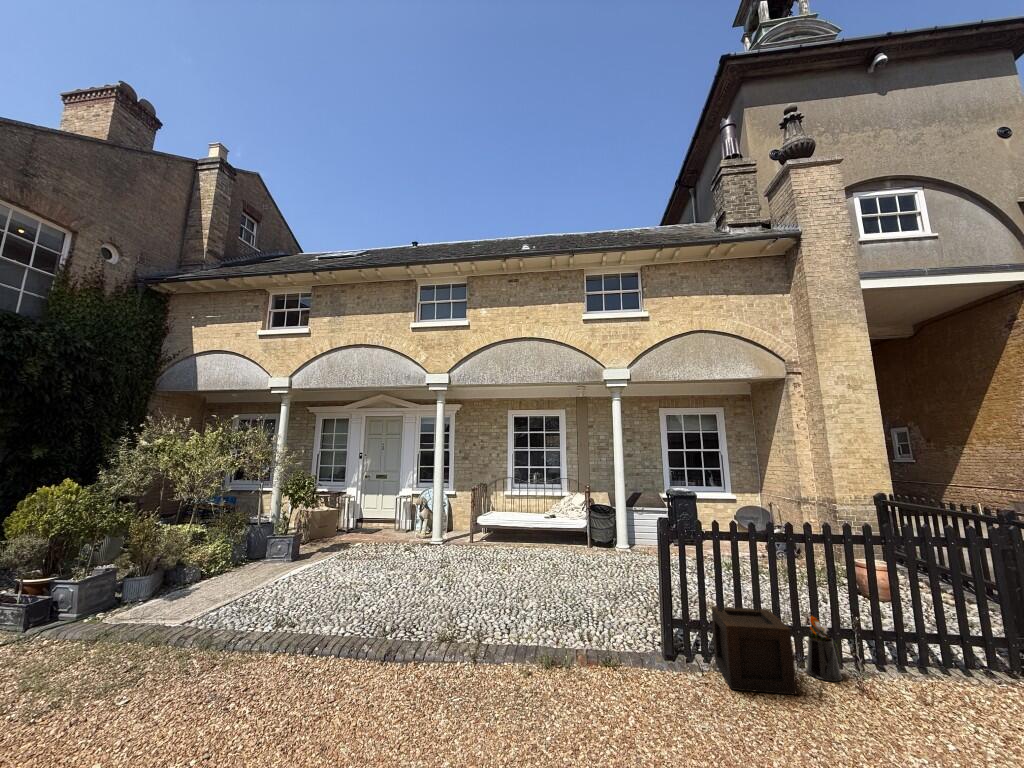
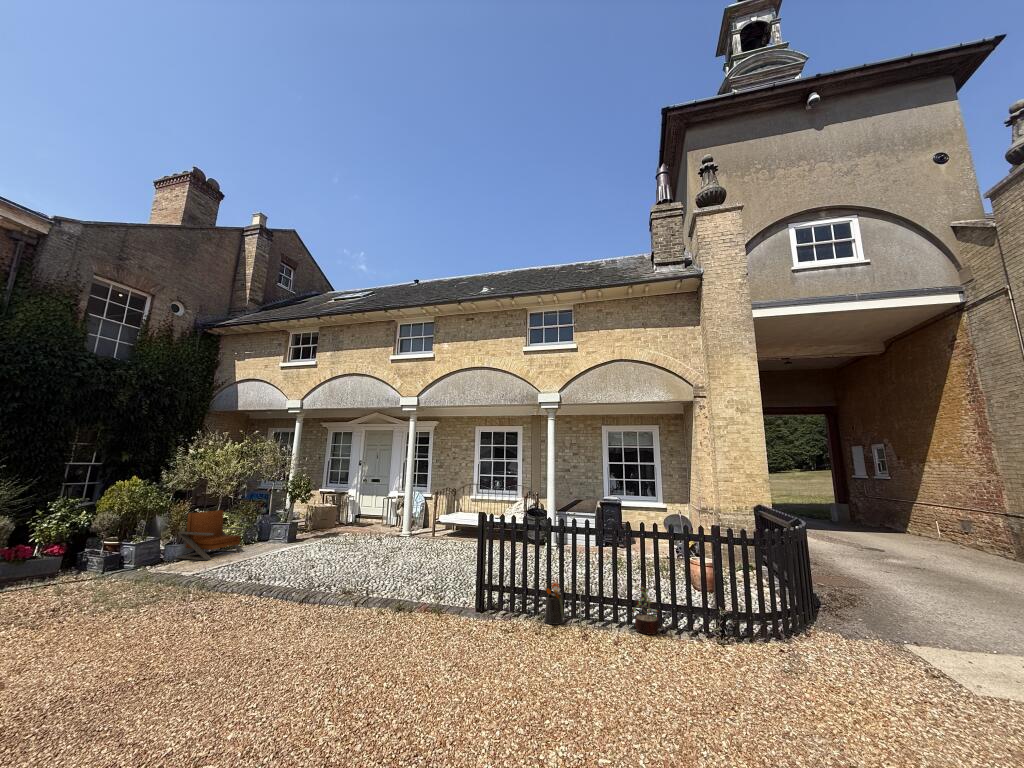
lounge chair: none [142,522,245,599] -> present [176,510,246,560]
wooden crate: present [712,607,796,695] -> none [479,574,528,628]
decorative plant: none [931,614,992,688] -> present [633,586,659,635]

